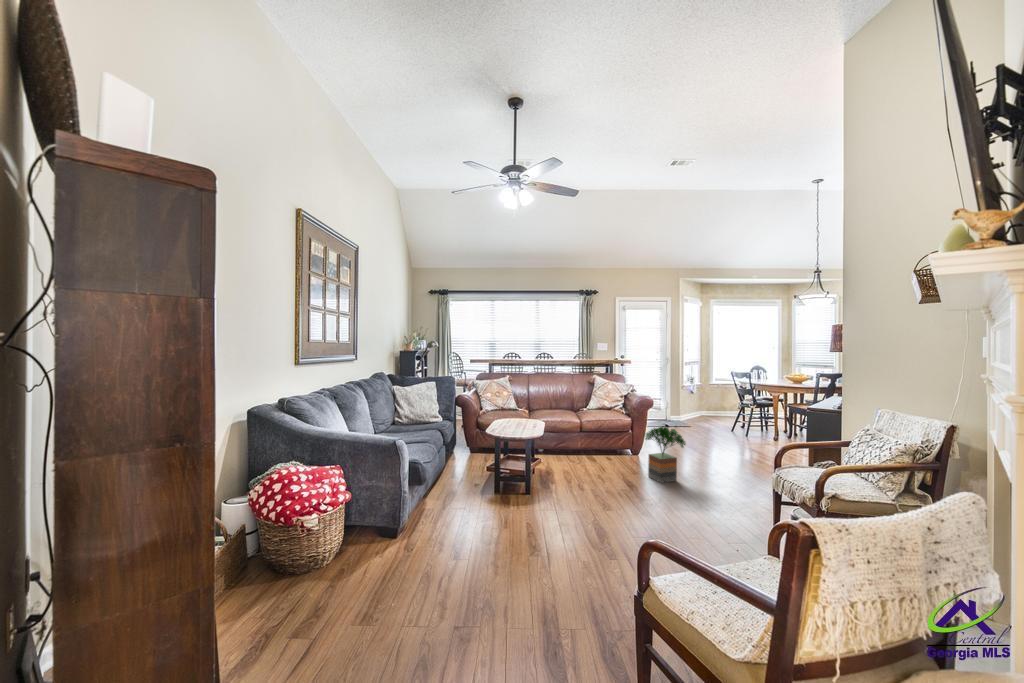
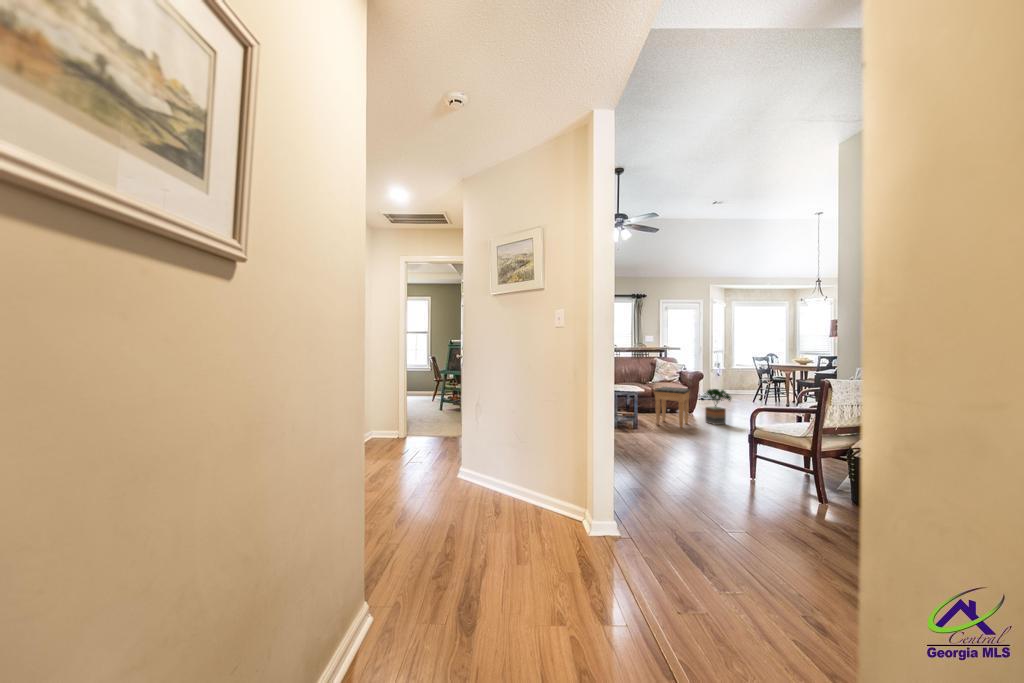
footstool: none [568,423,625,490] -> present [654,387,690,428]

